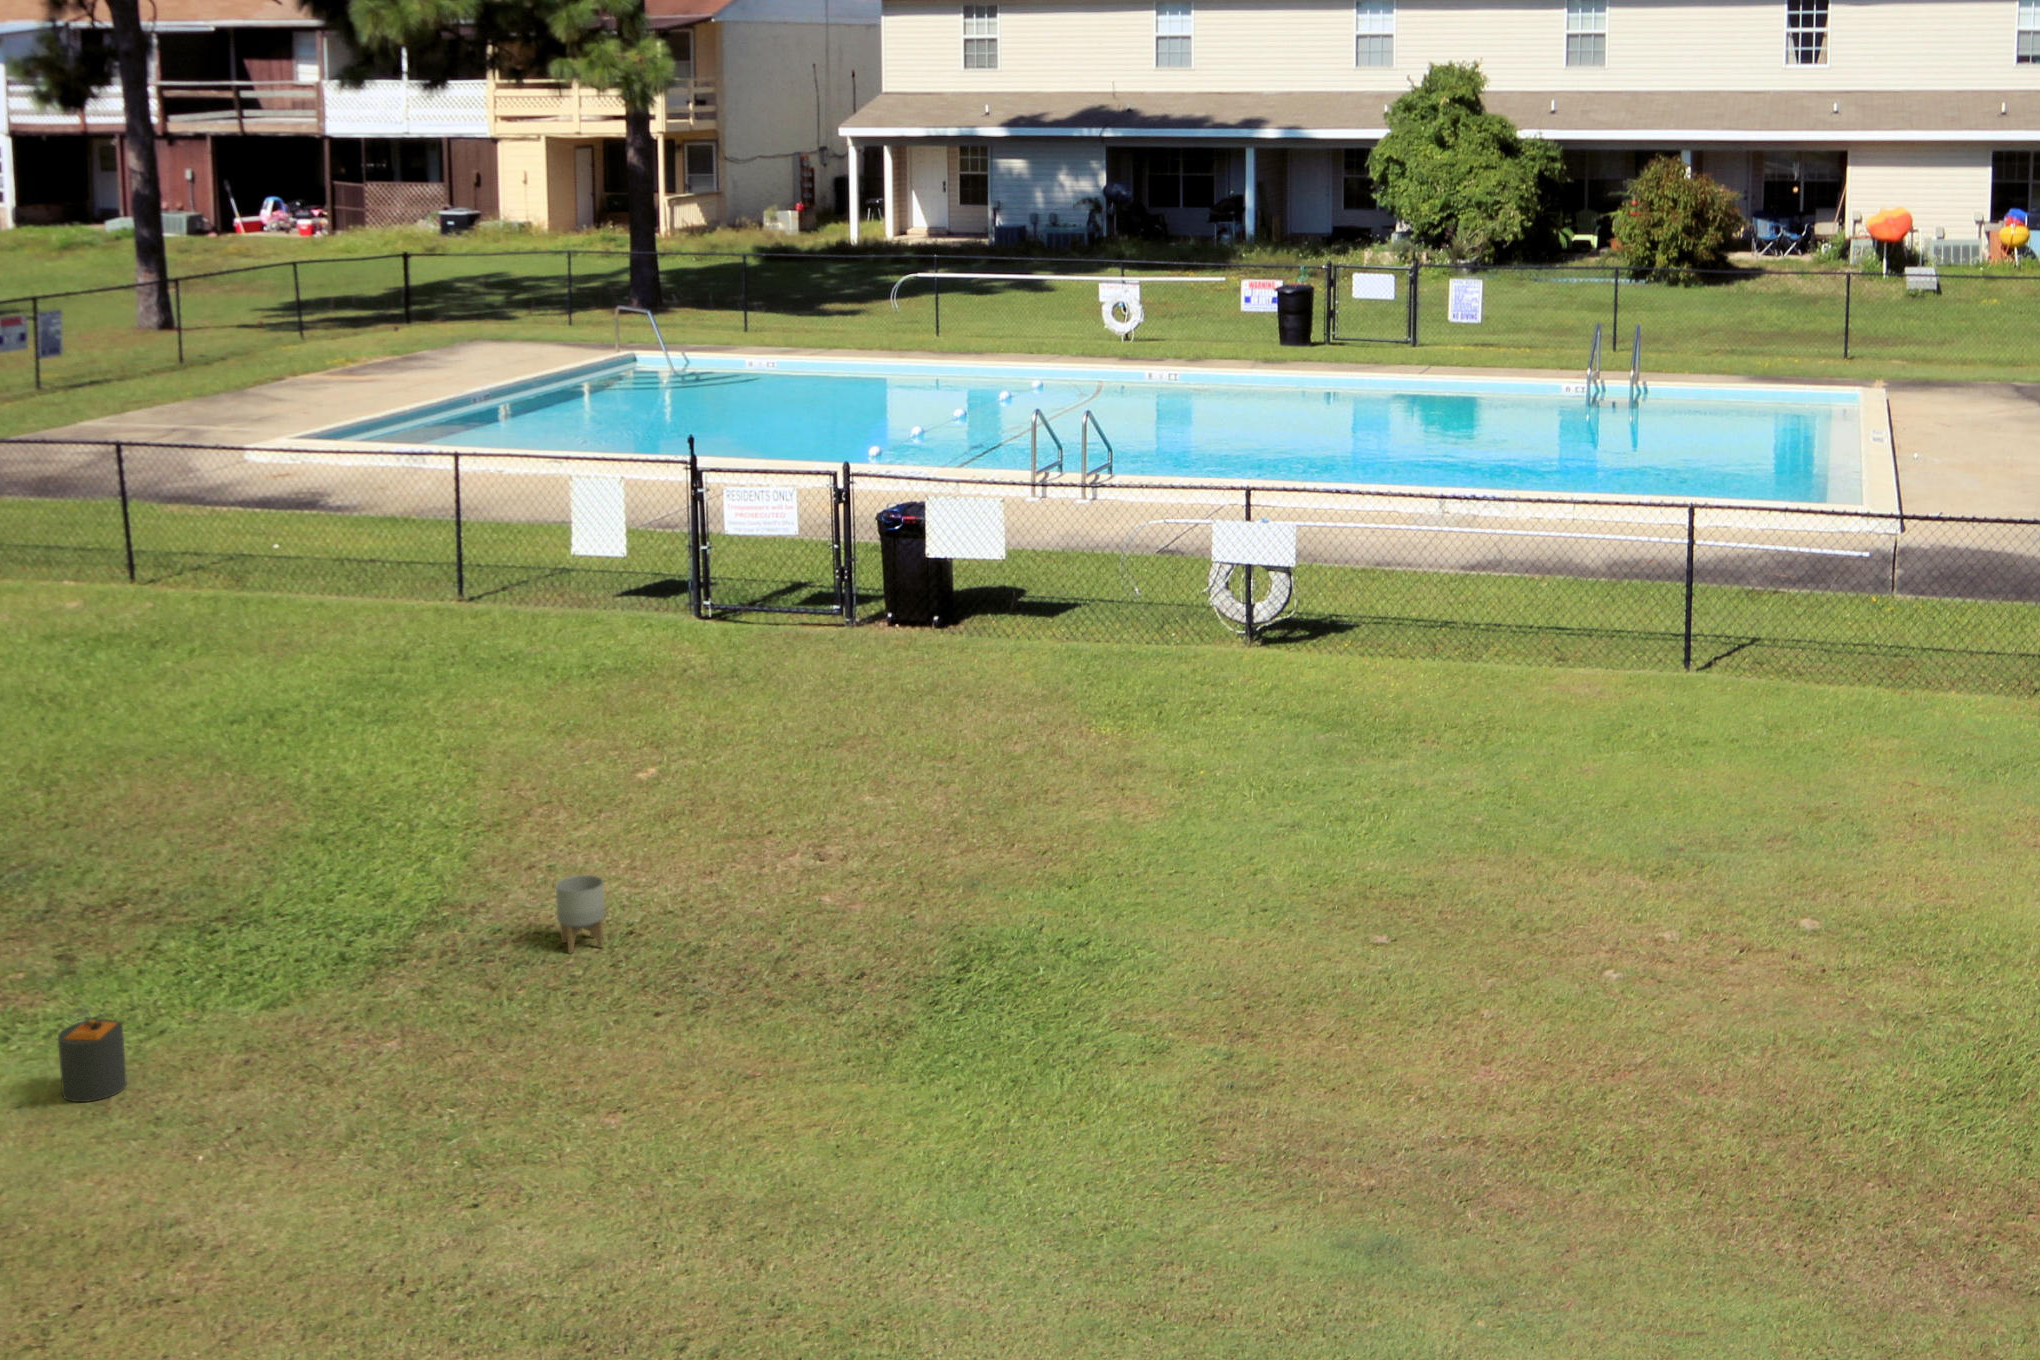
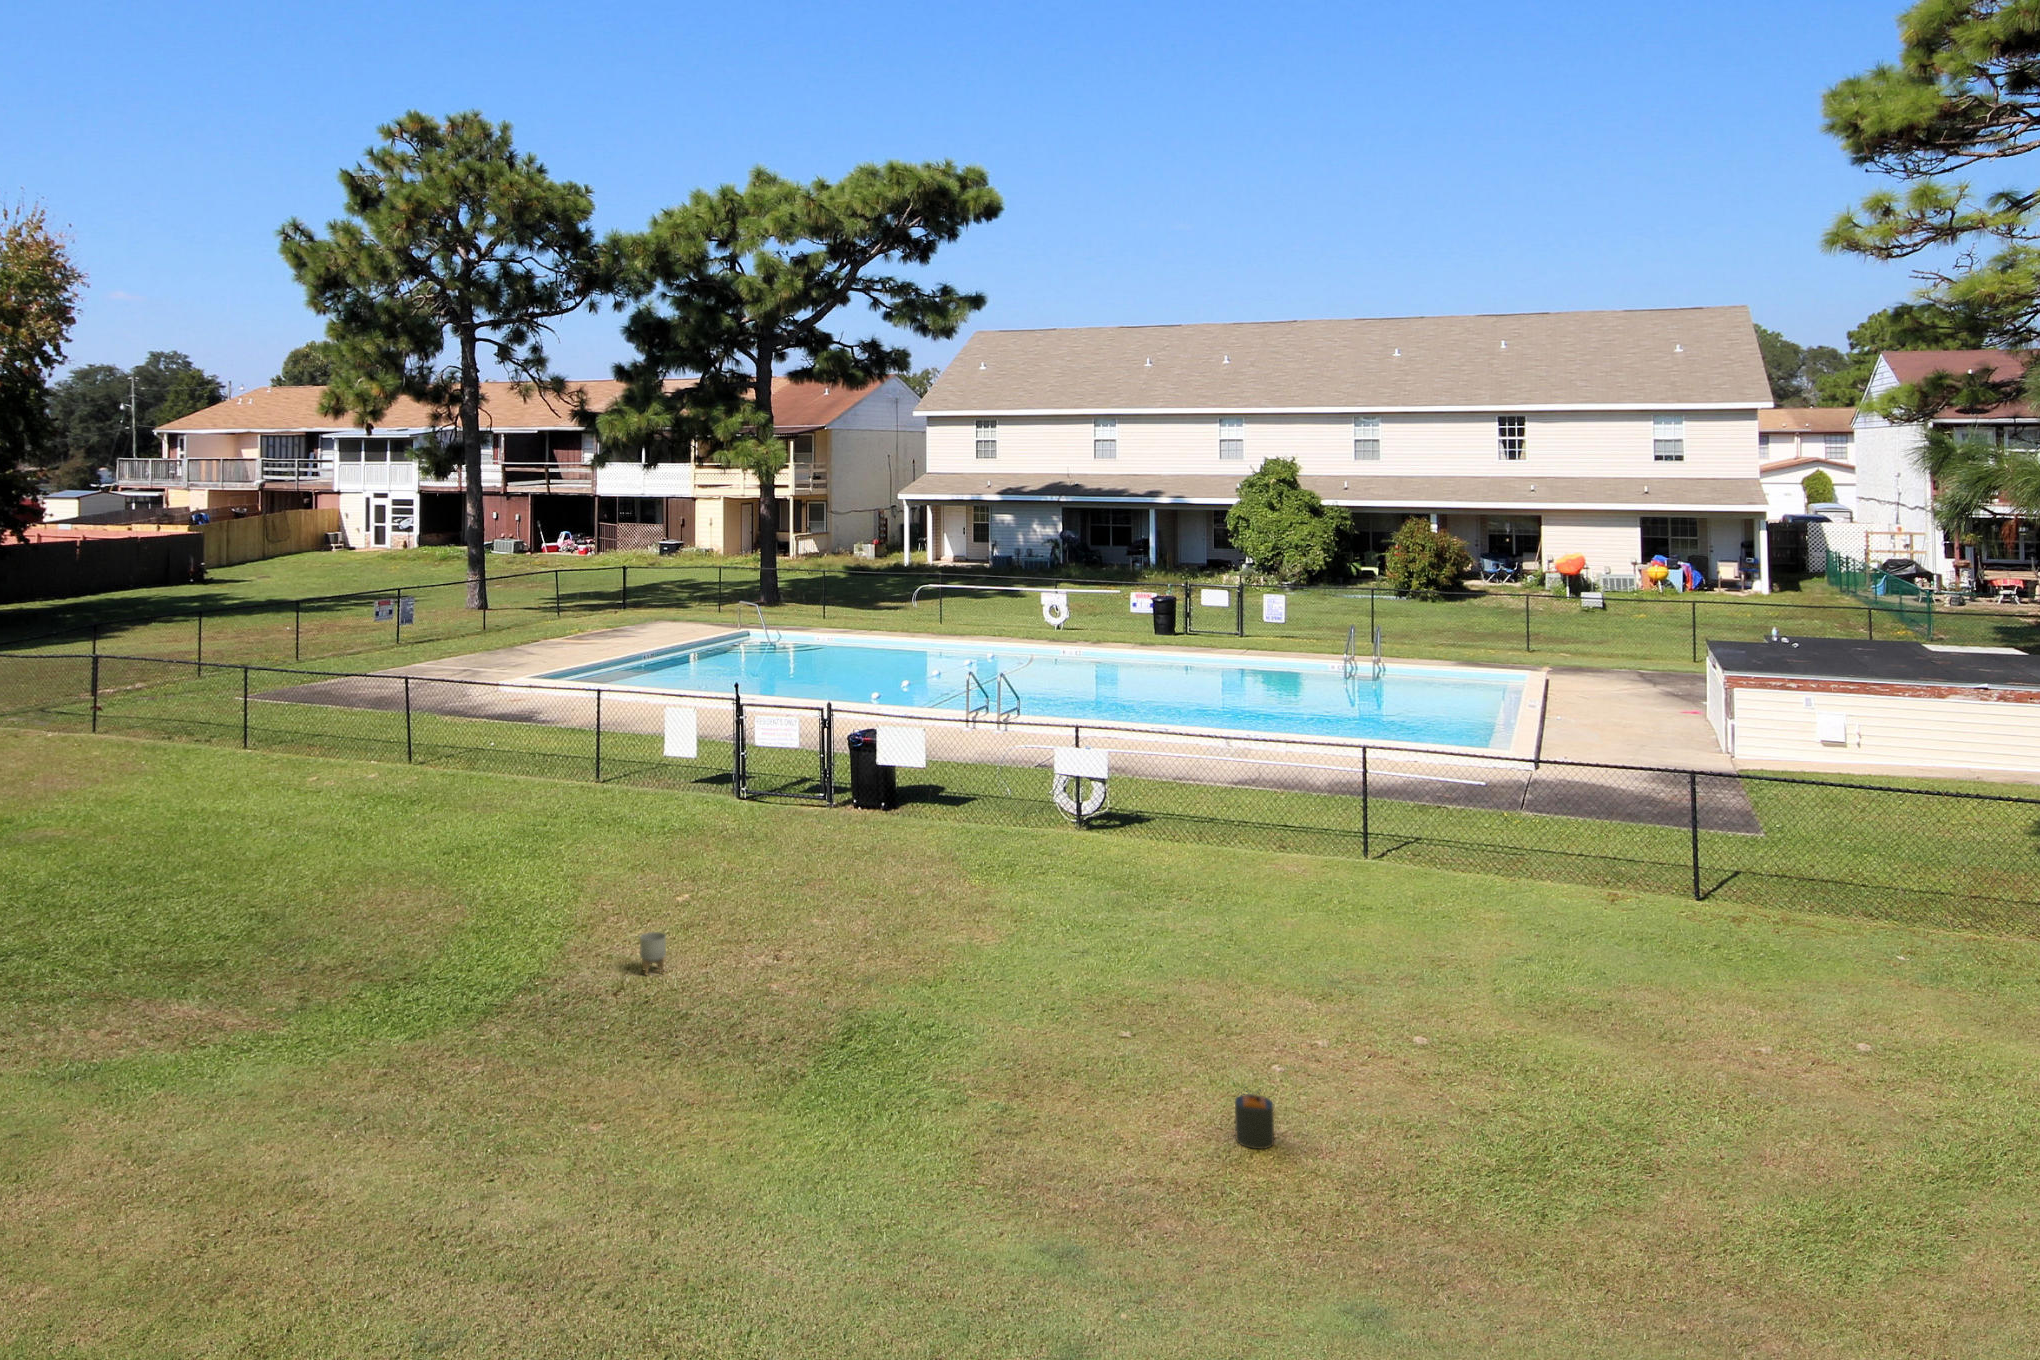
trash can: present [58,1010,127,1102] -> present [1235,1089,1274,1149]

